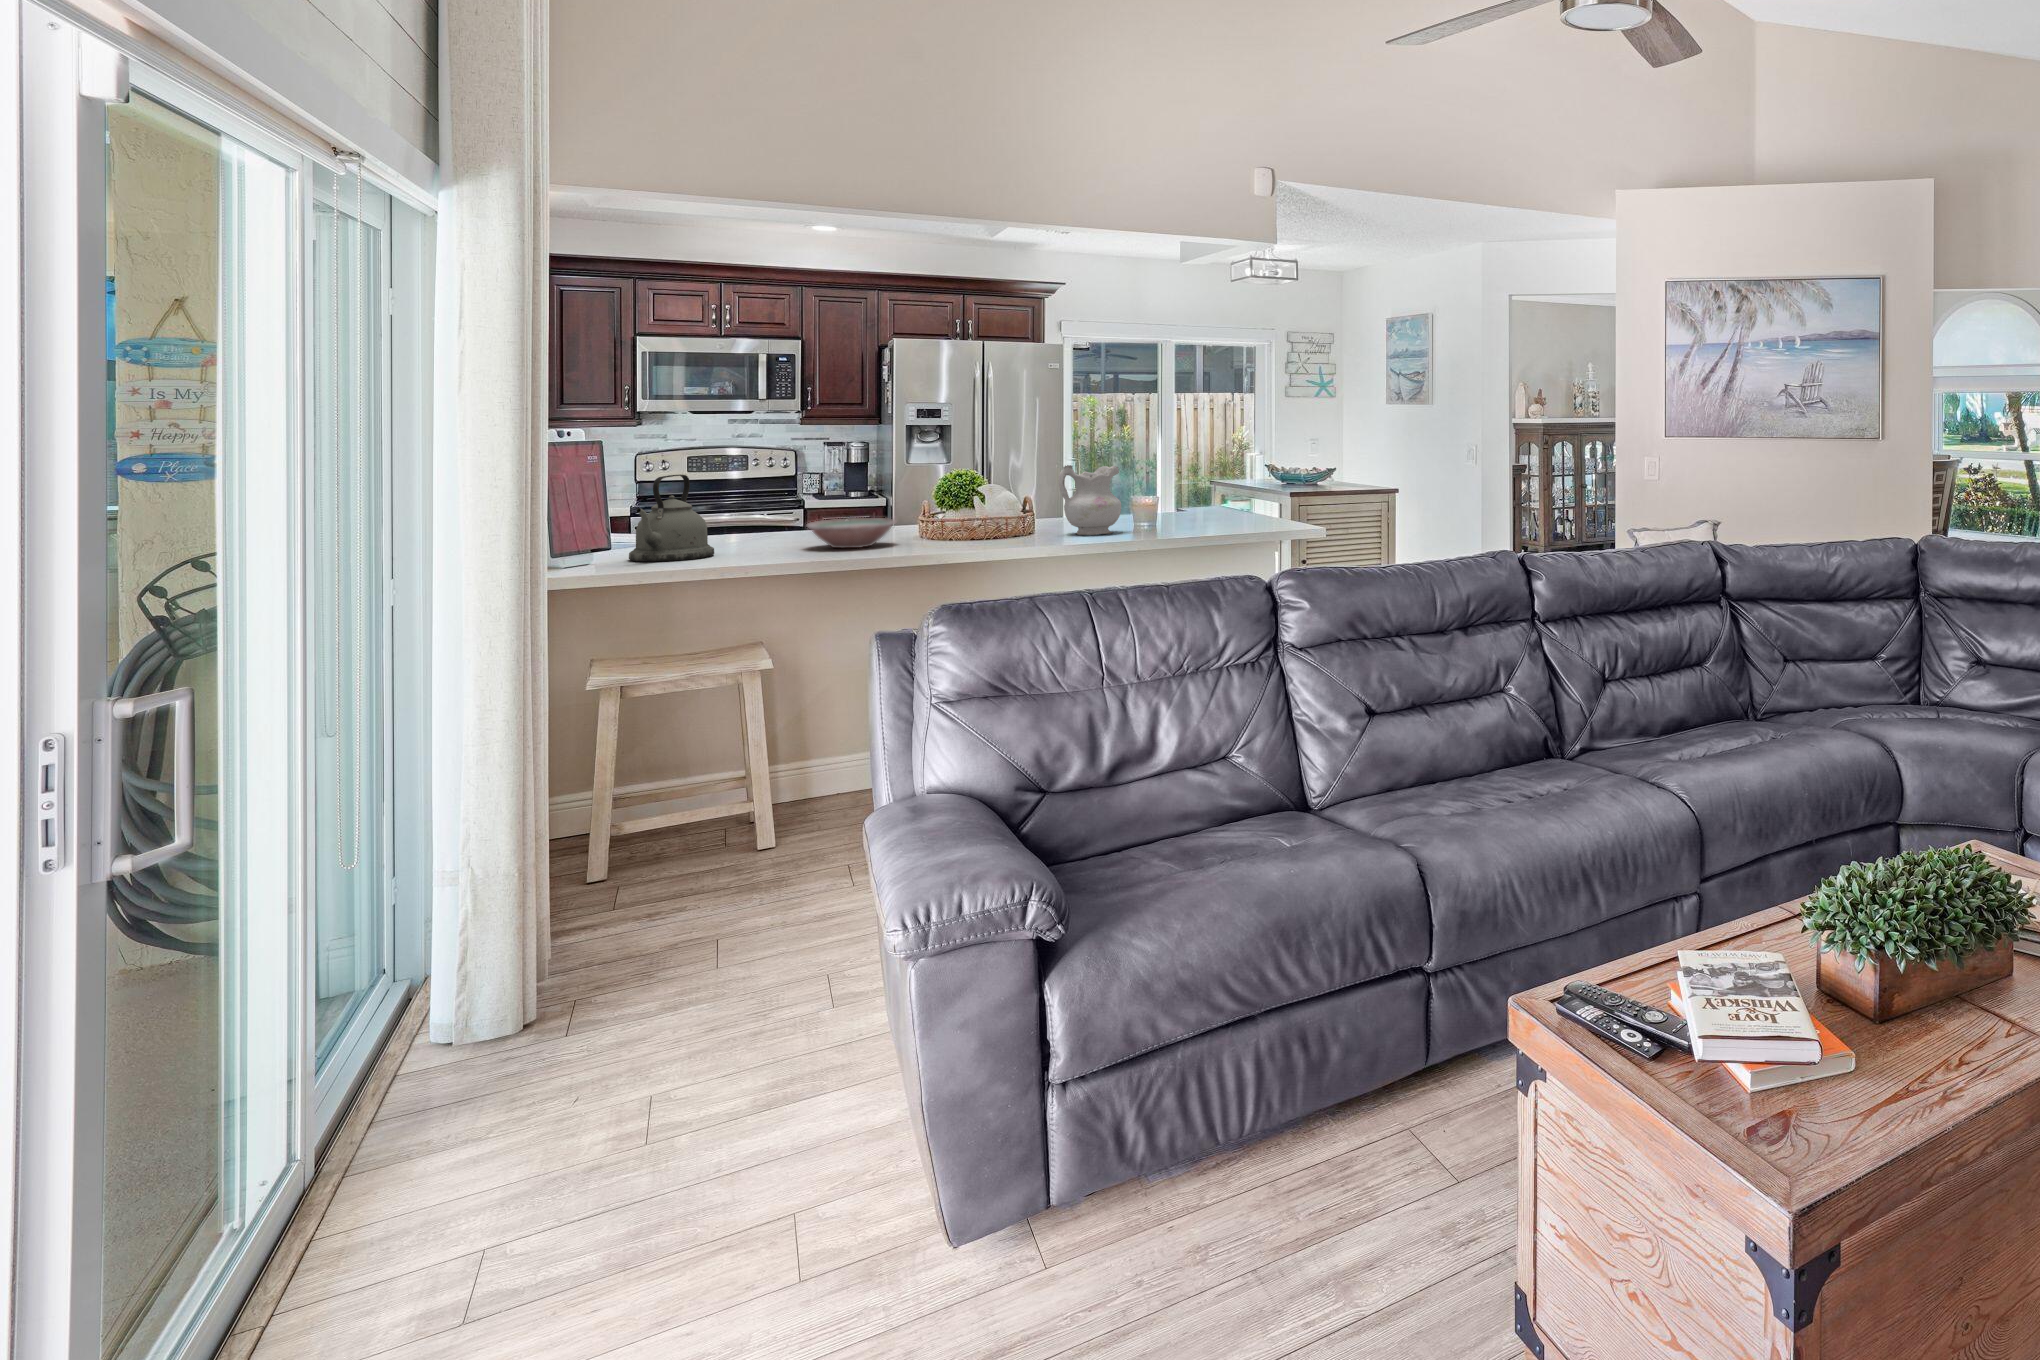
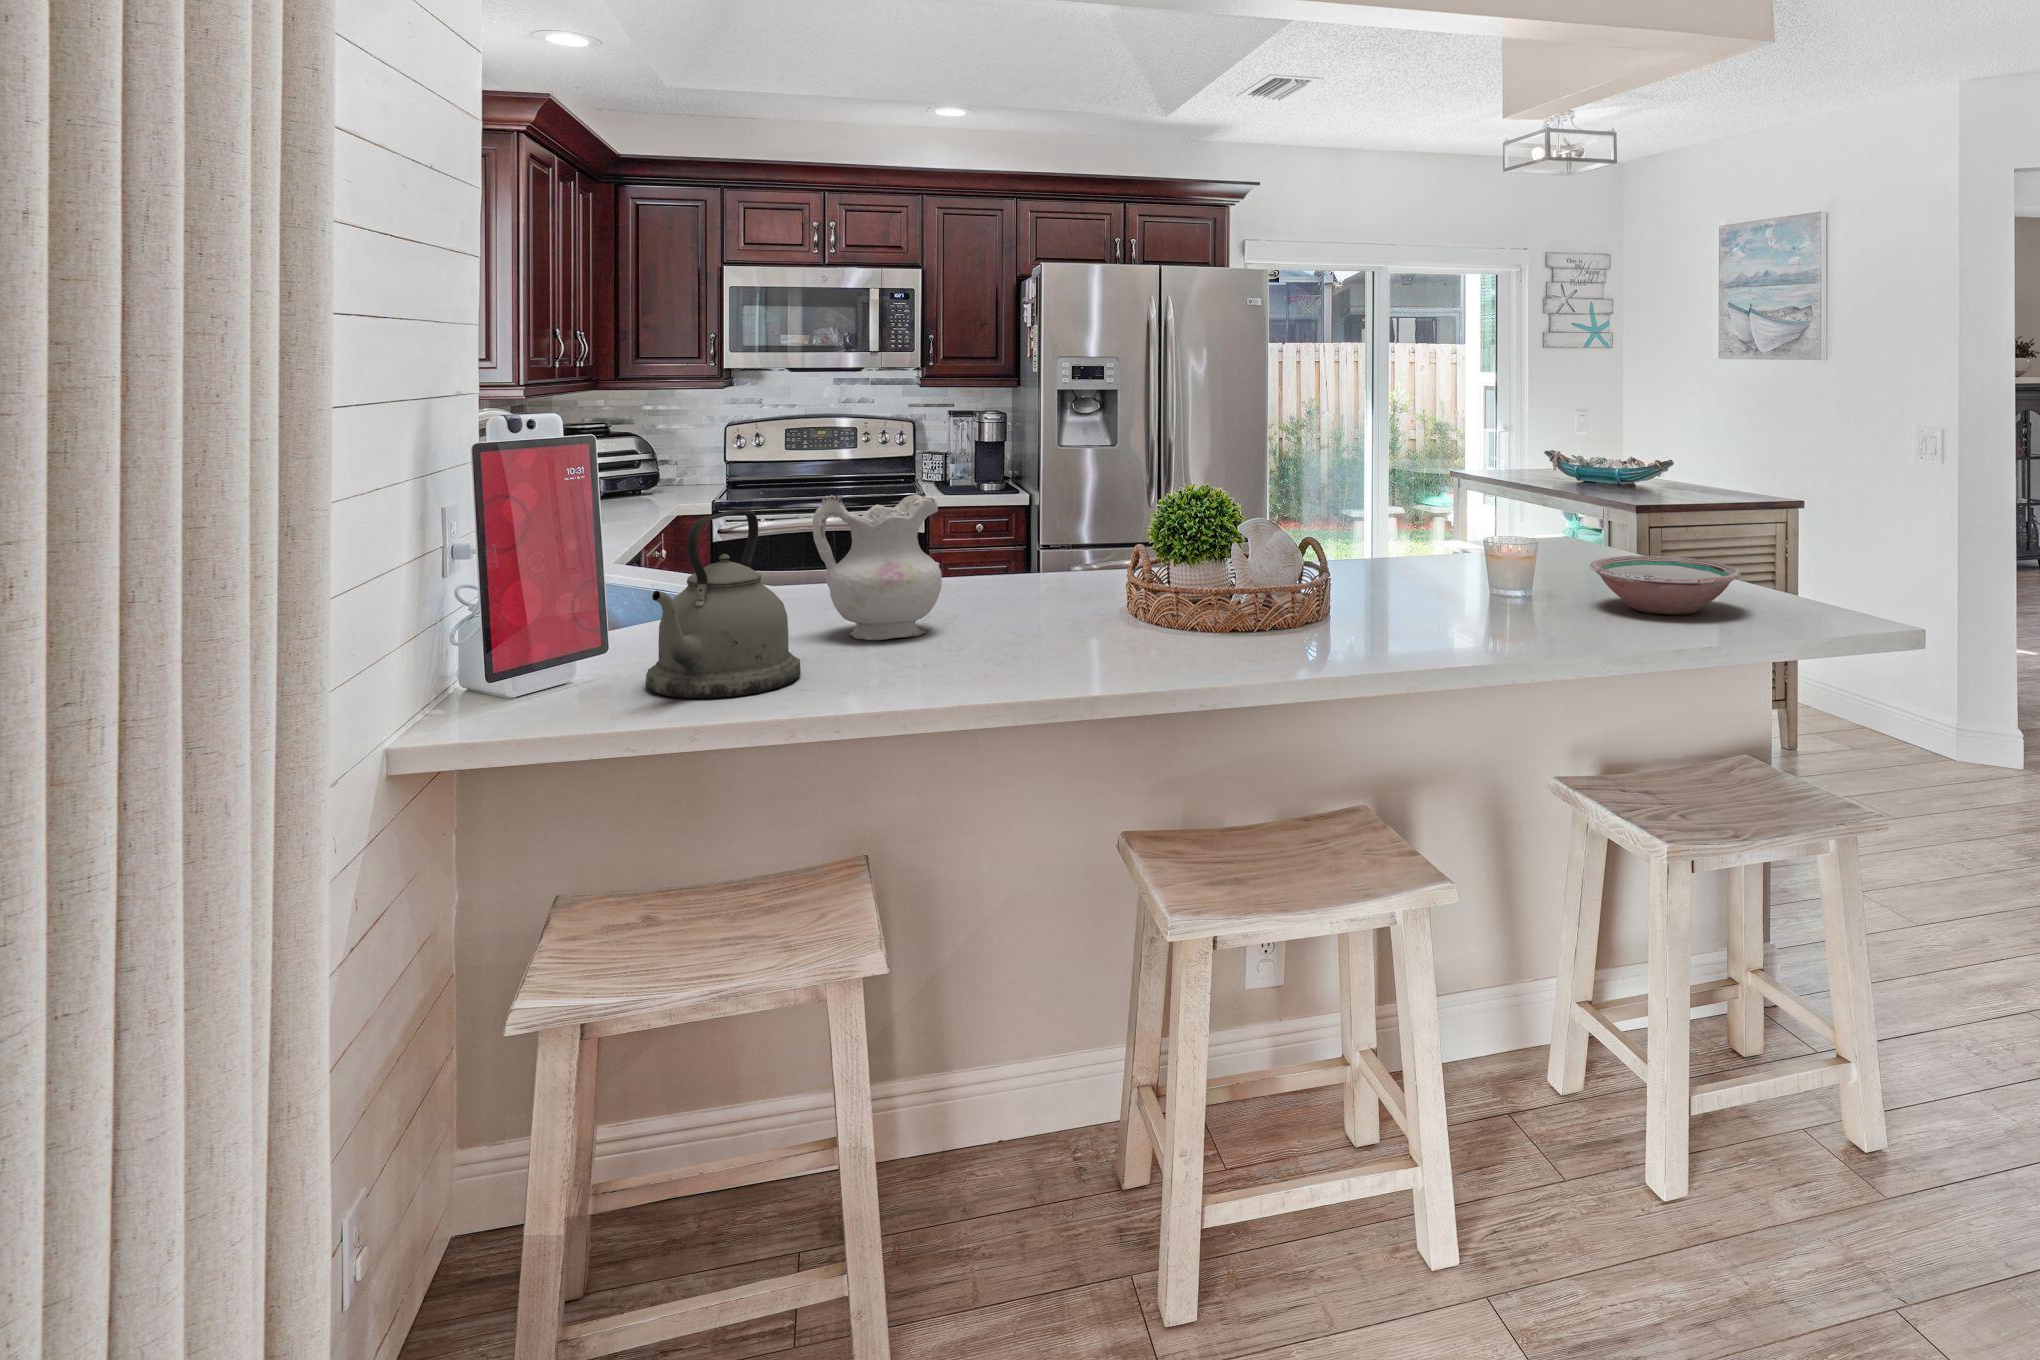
ceramic pitcher: present [1058,465,1121,535] -> present [813,494,942,640]
bowl: present [807,518,896,548] -> present [1590,556,1741,615]

